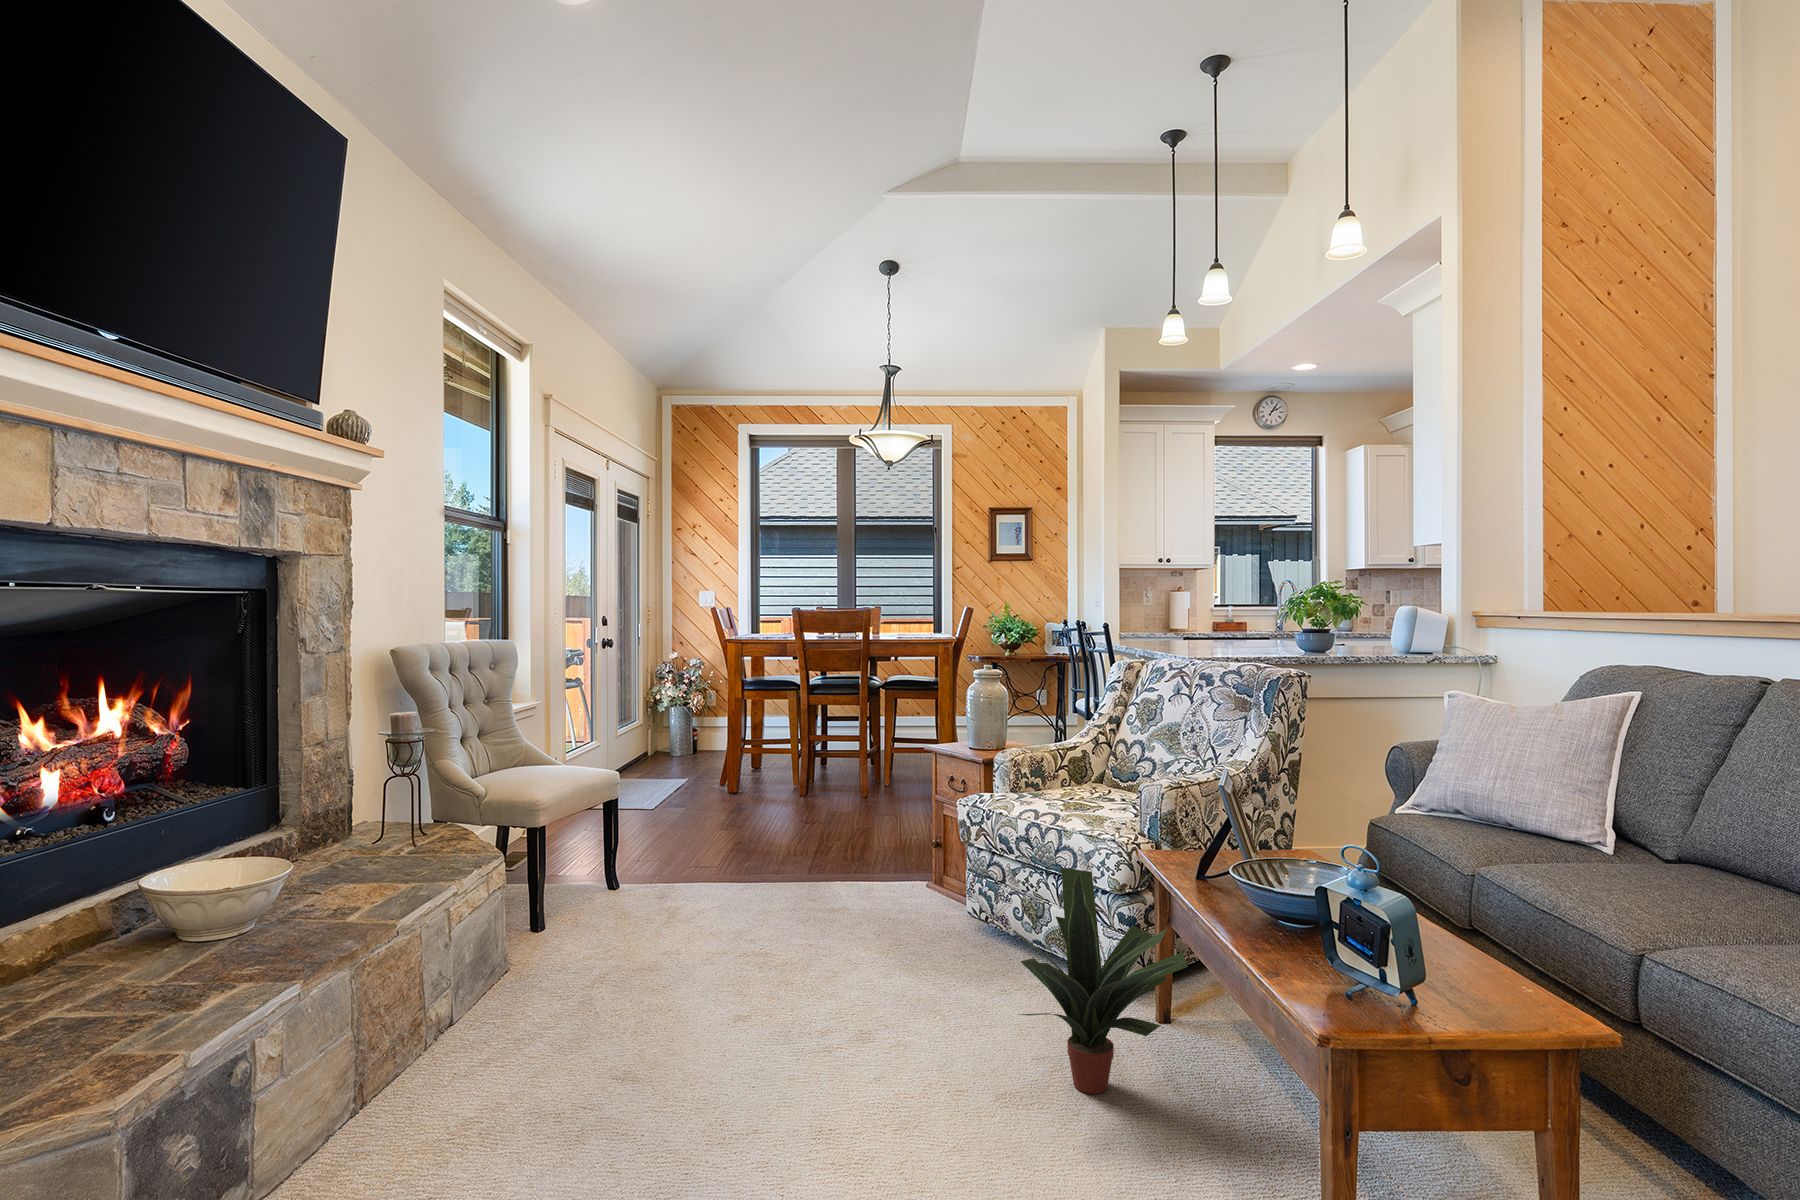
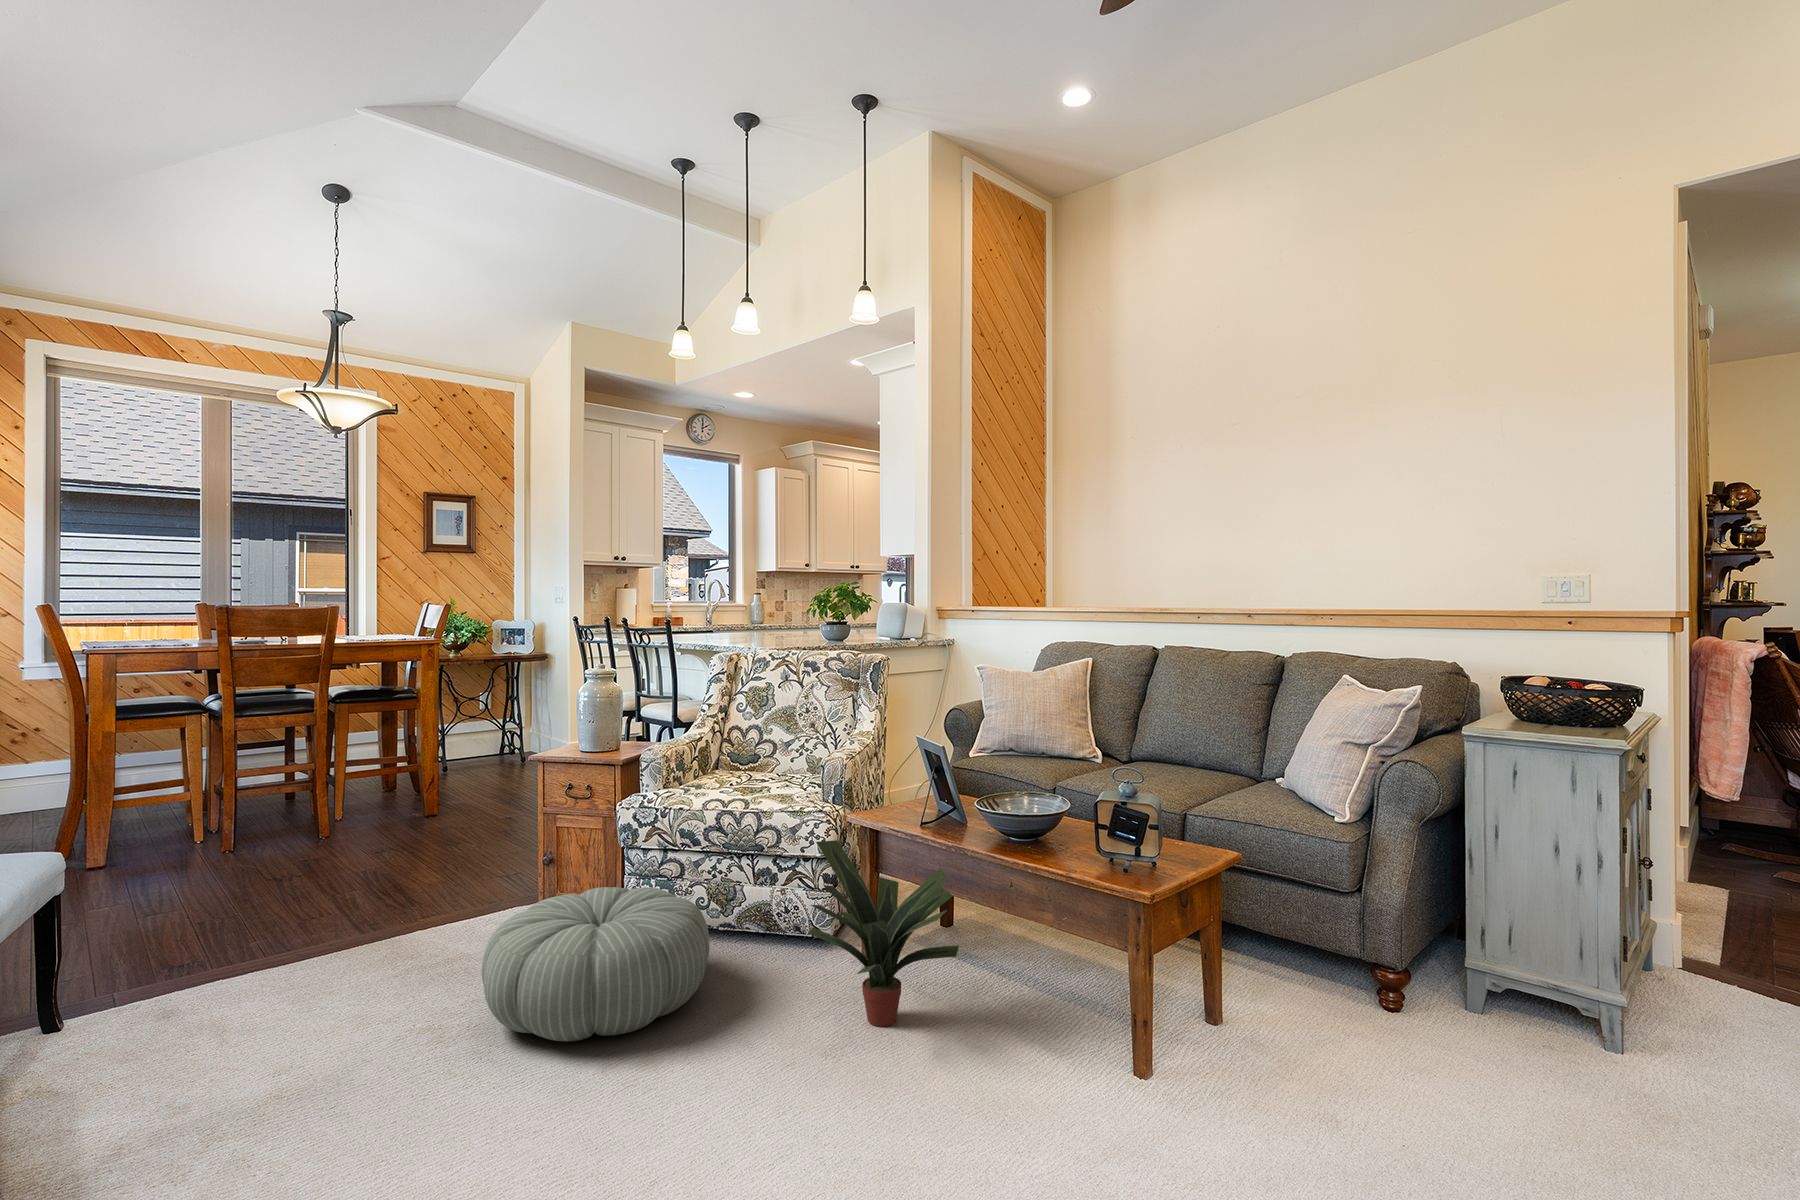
pouf: none [779,871,984,1007] -> present [482,887,709,1041]

